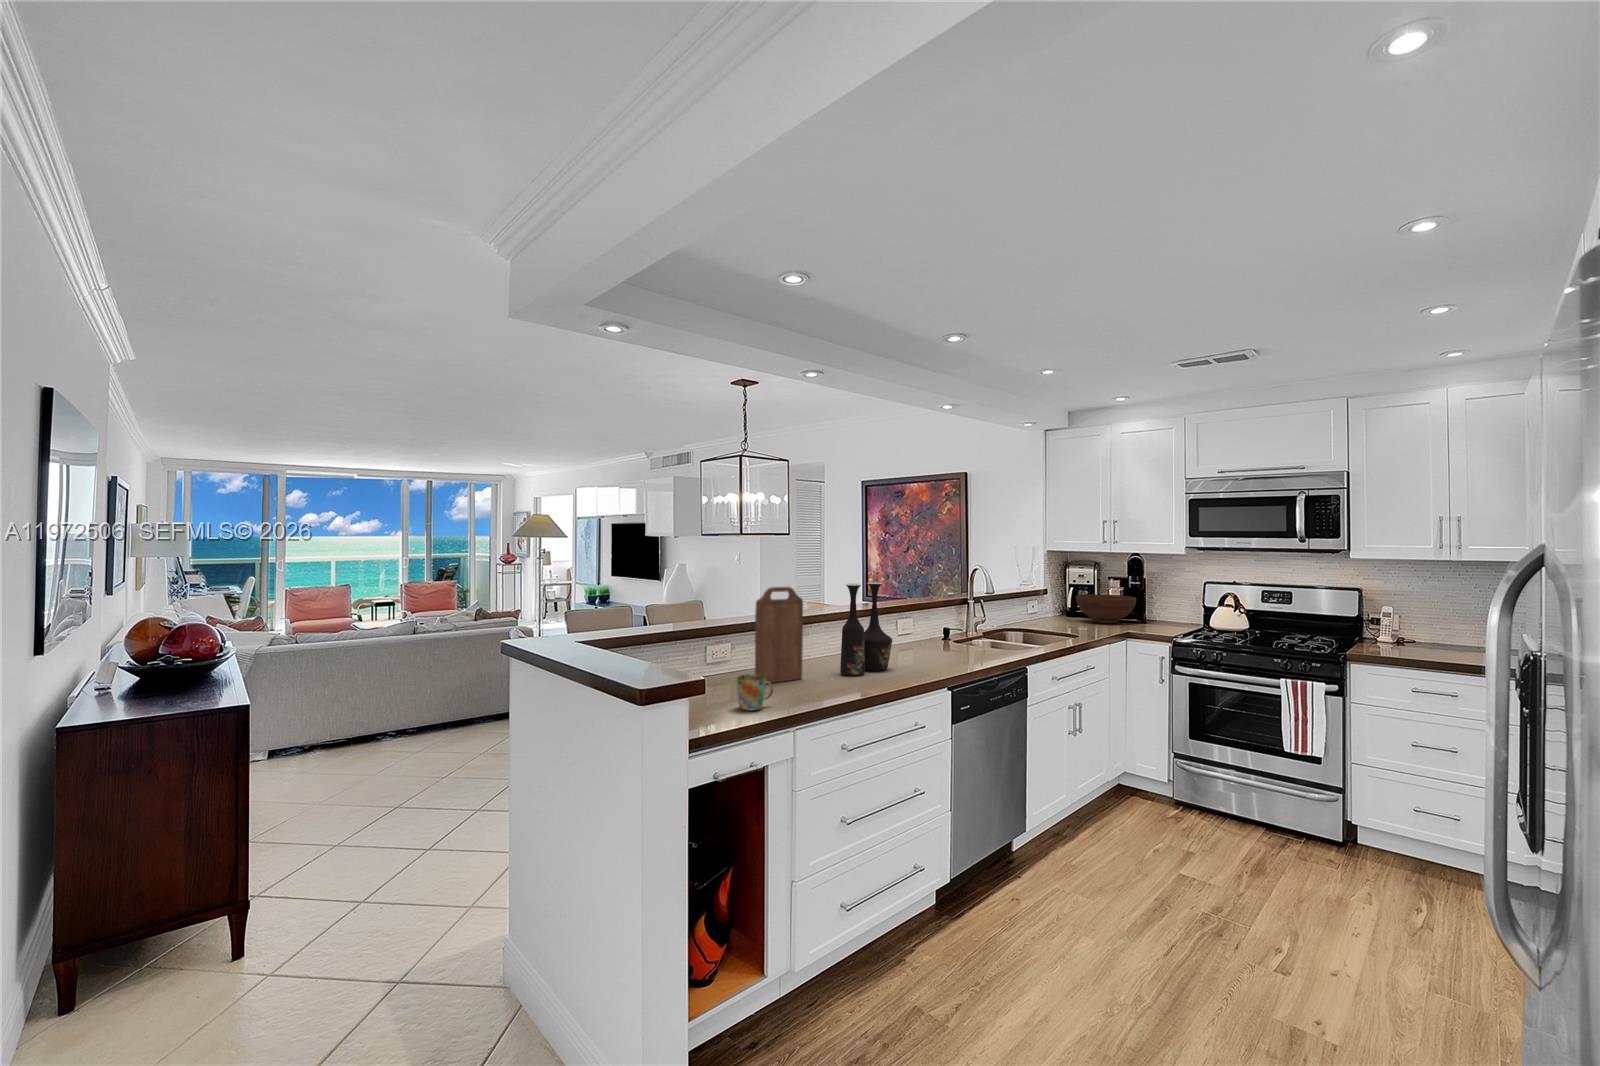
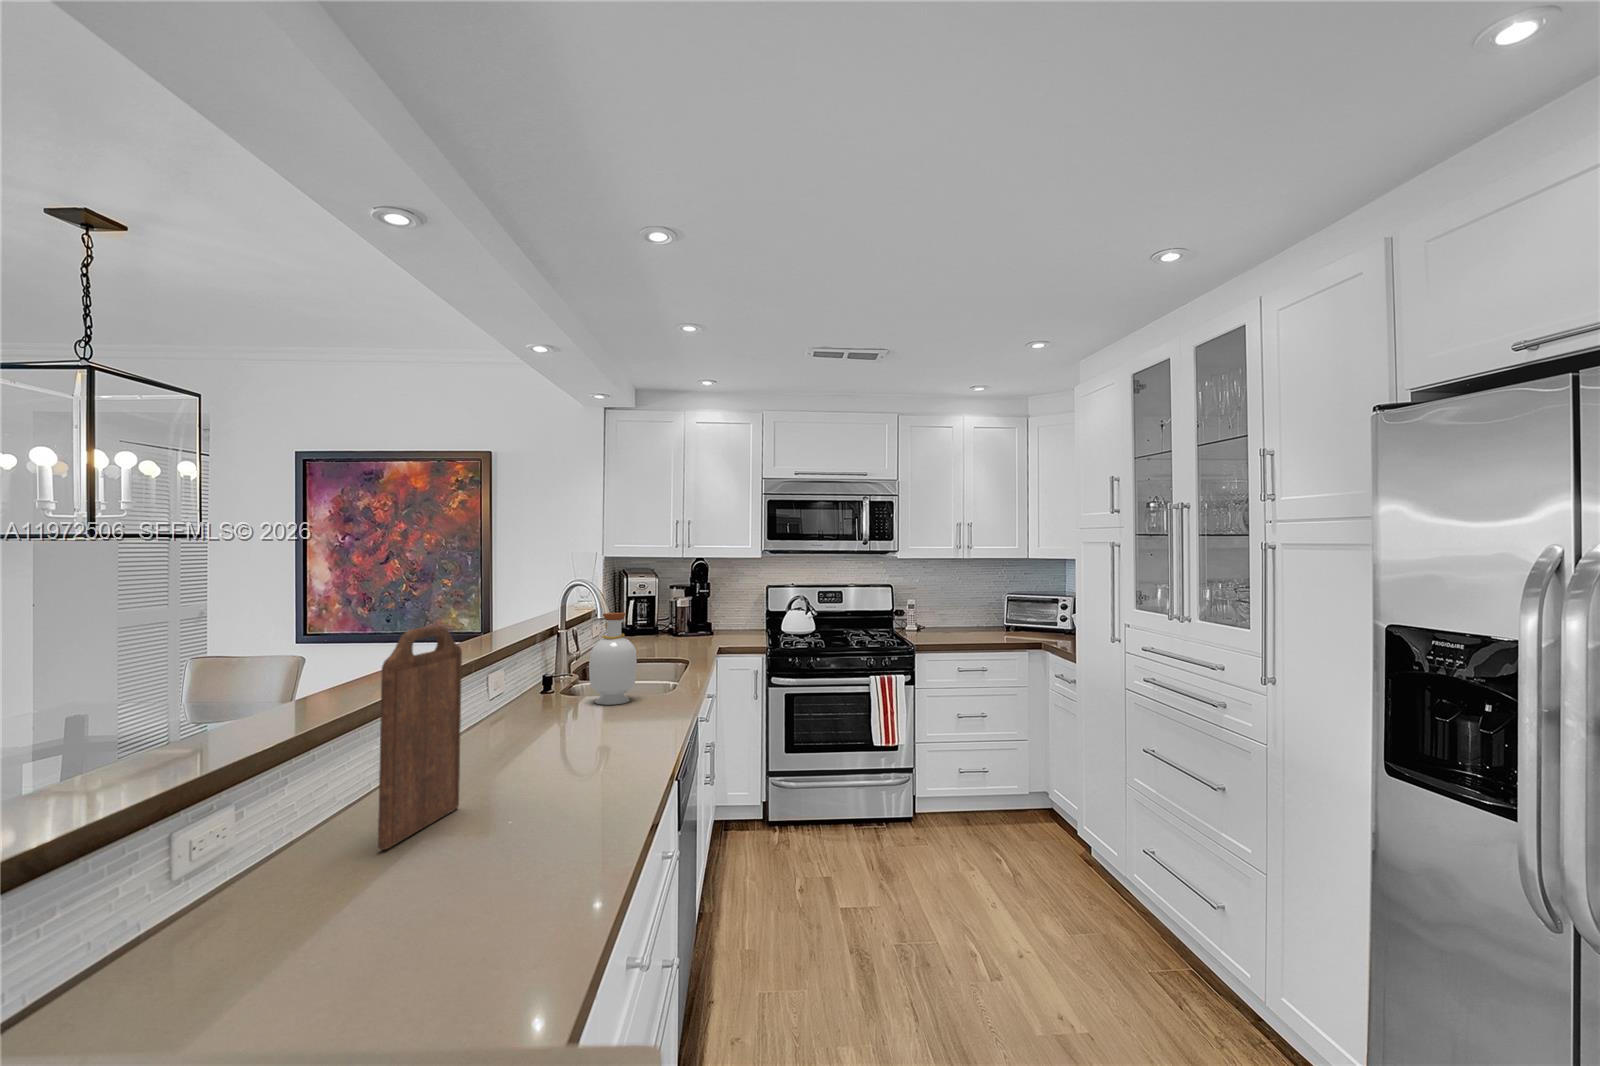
vase: present [840,582,892,676] -> none [508,606,580,779]
bottle: none [945,592,981,655] -> present [589,613,638,705]
fruit bowl: present [1076,594,1136,623] -> none [642,605,706,638]
mug: present [737,674,773,710] -> none [453,839,532,940]

